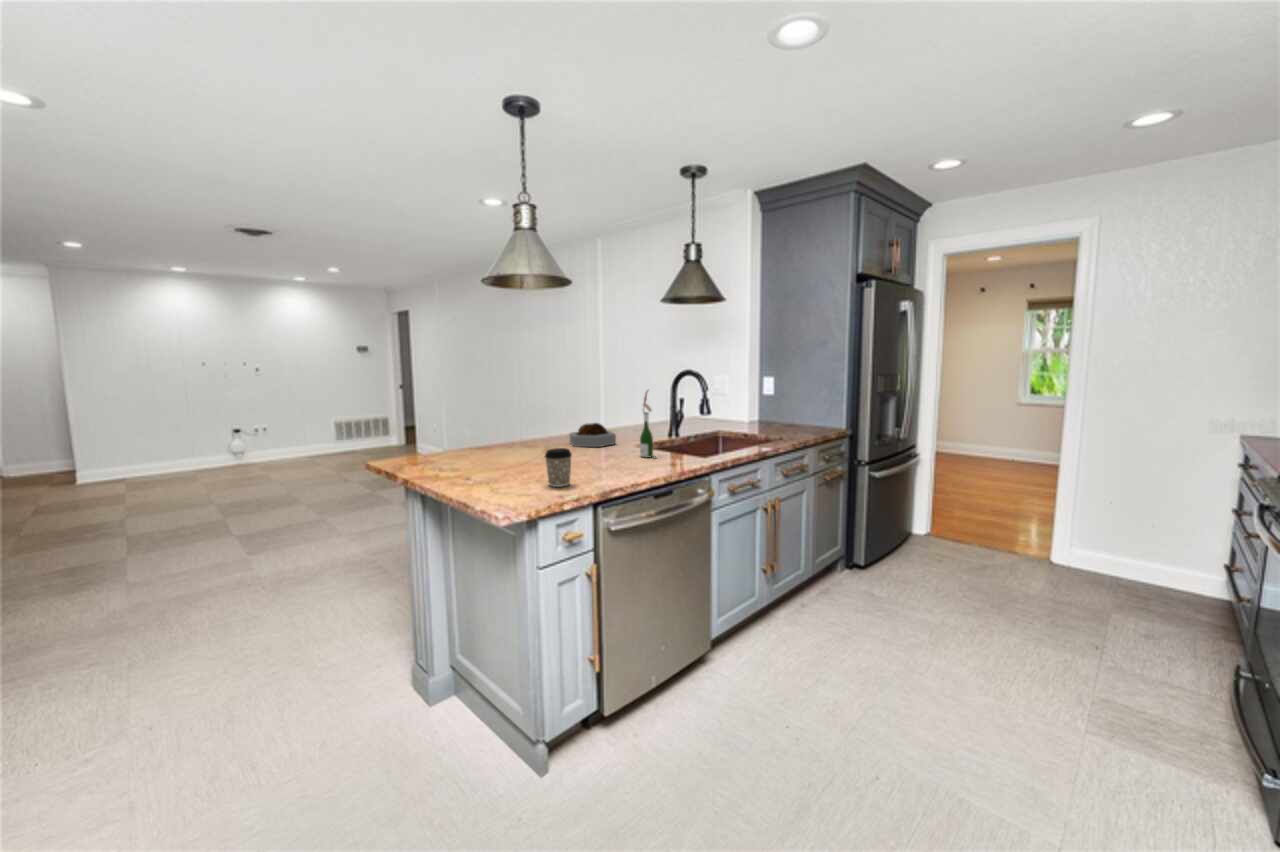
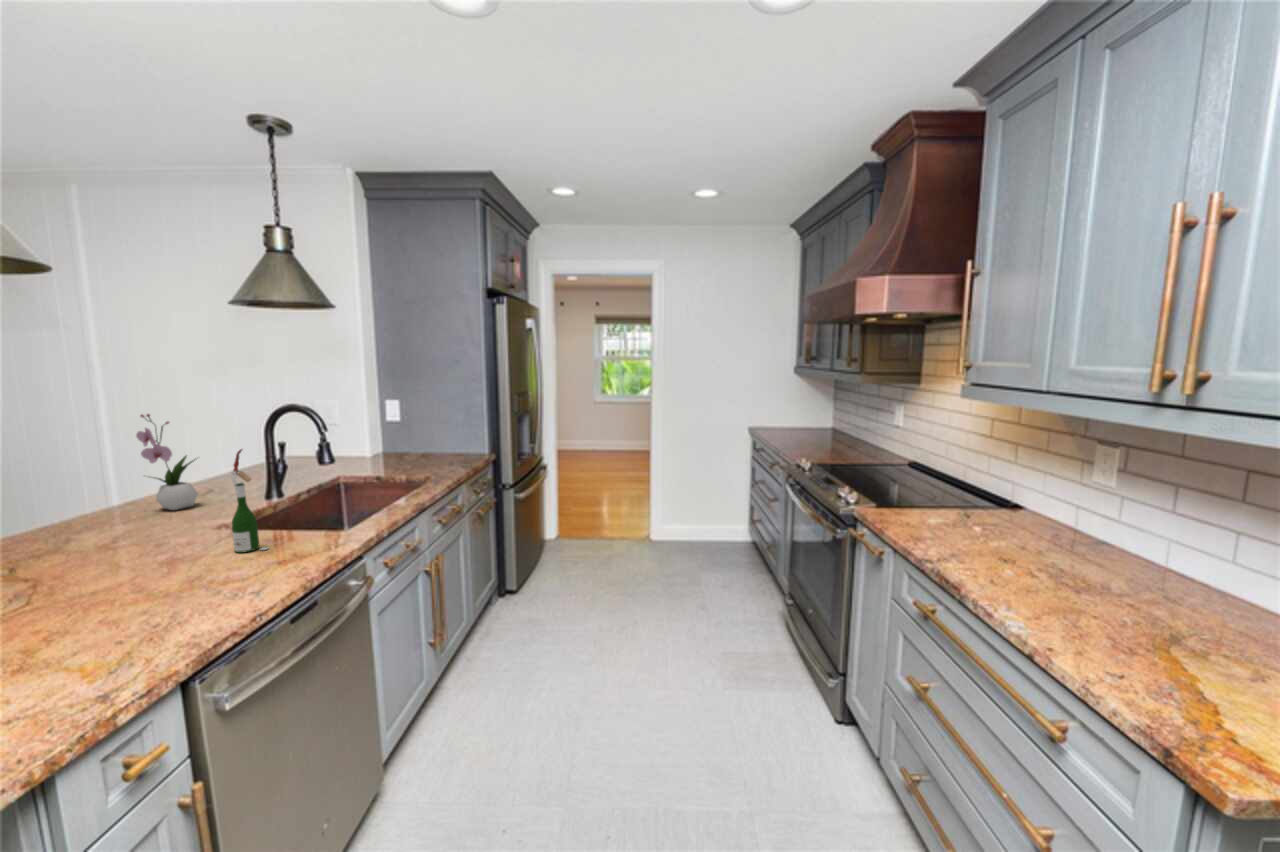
flower arrangement: none [611,374,638,435] -> present [136,414,198,510]
decorative bowl: present [570,423,616,447] -> none [51,501,170,558]
coffee cup: present [545,448,572,487] -> none [36,597,114,681]

